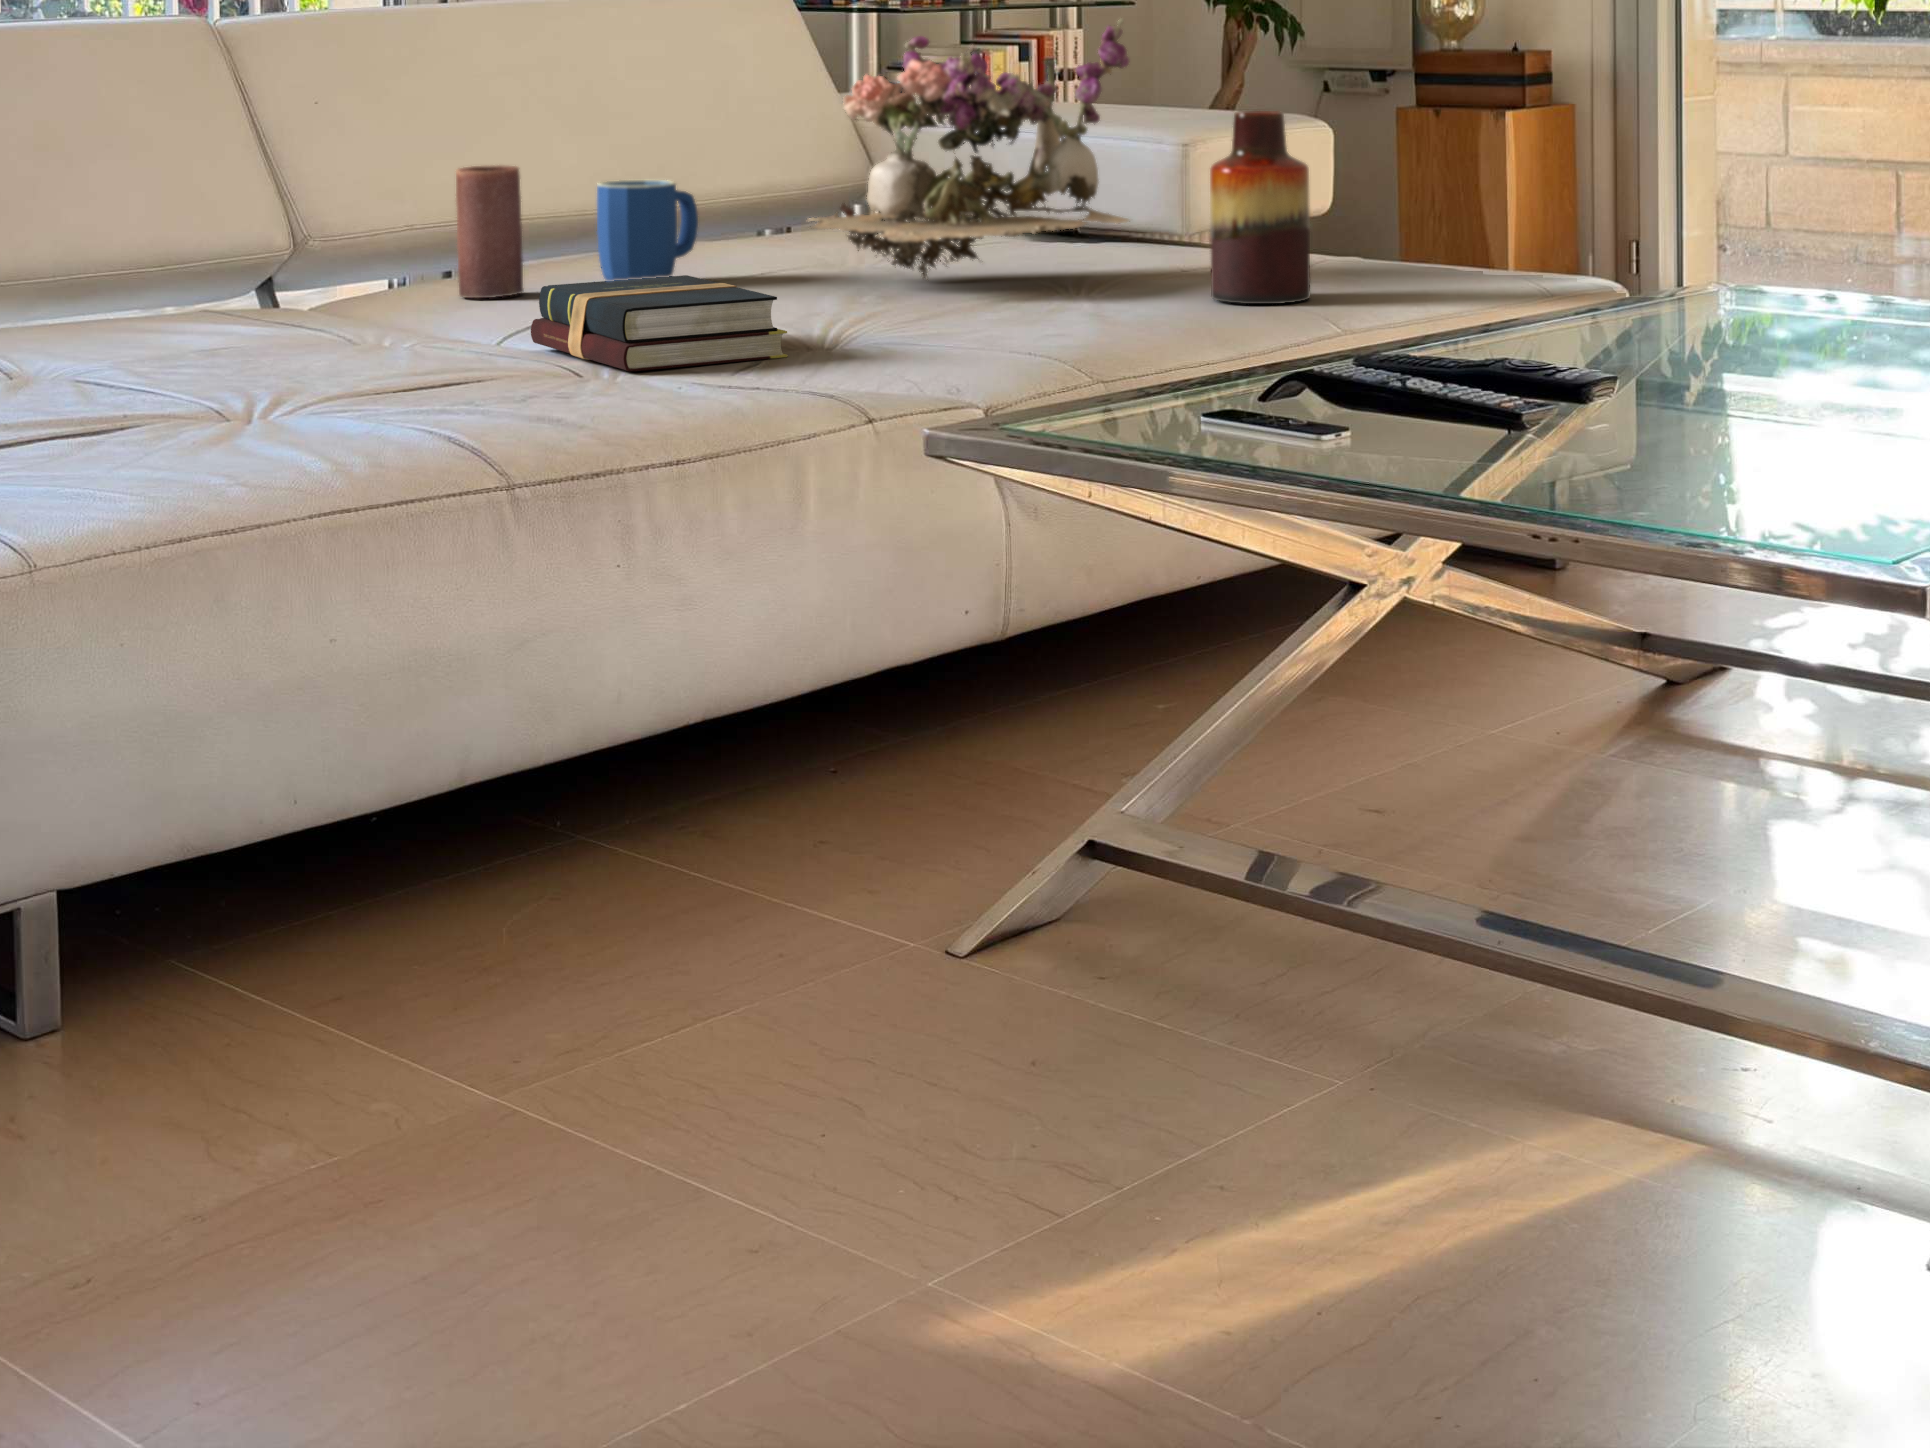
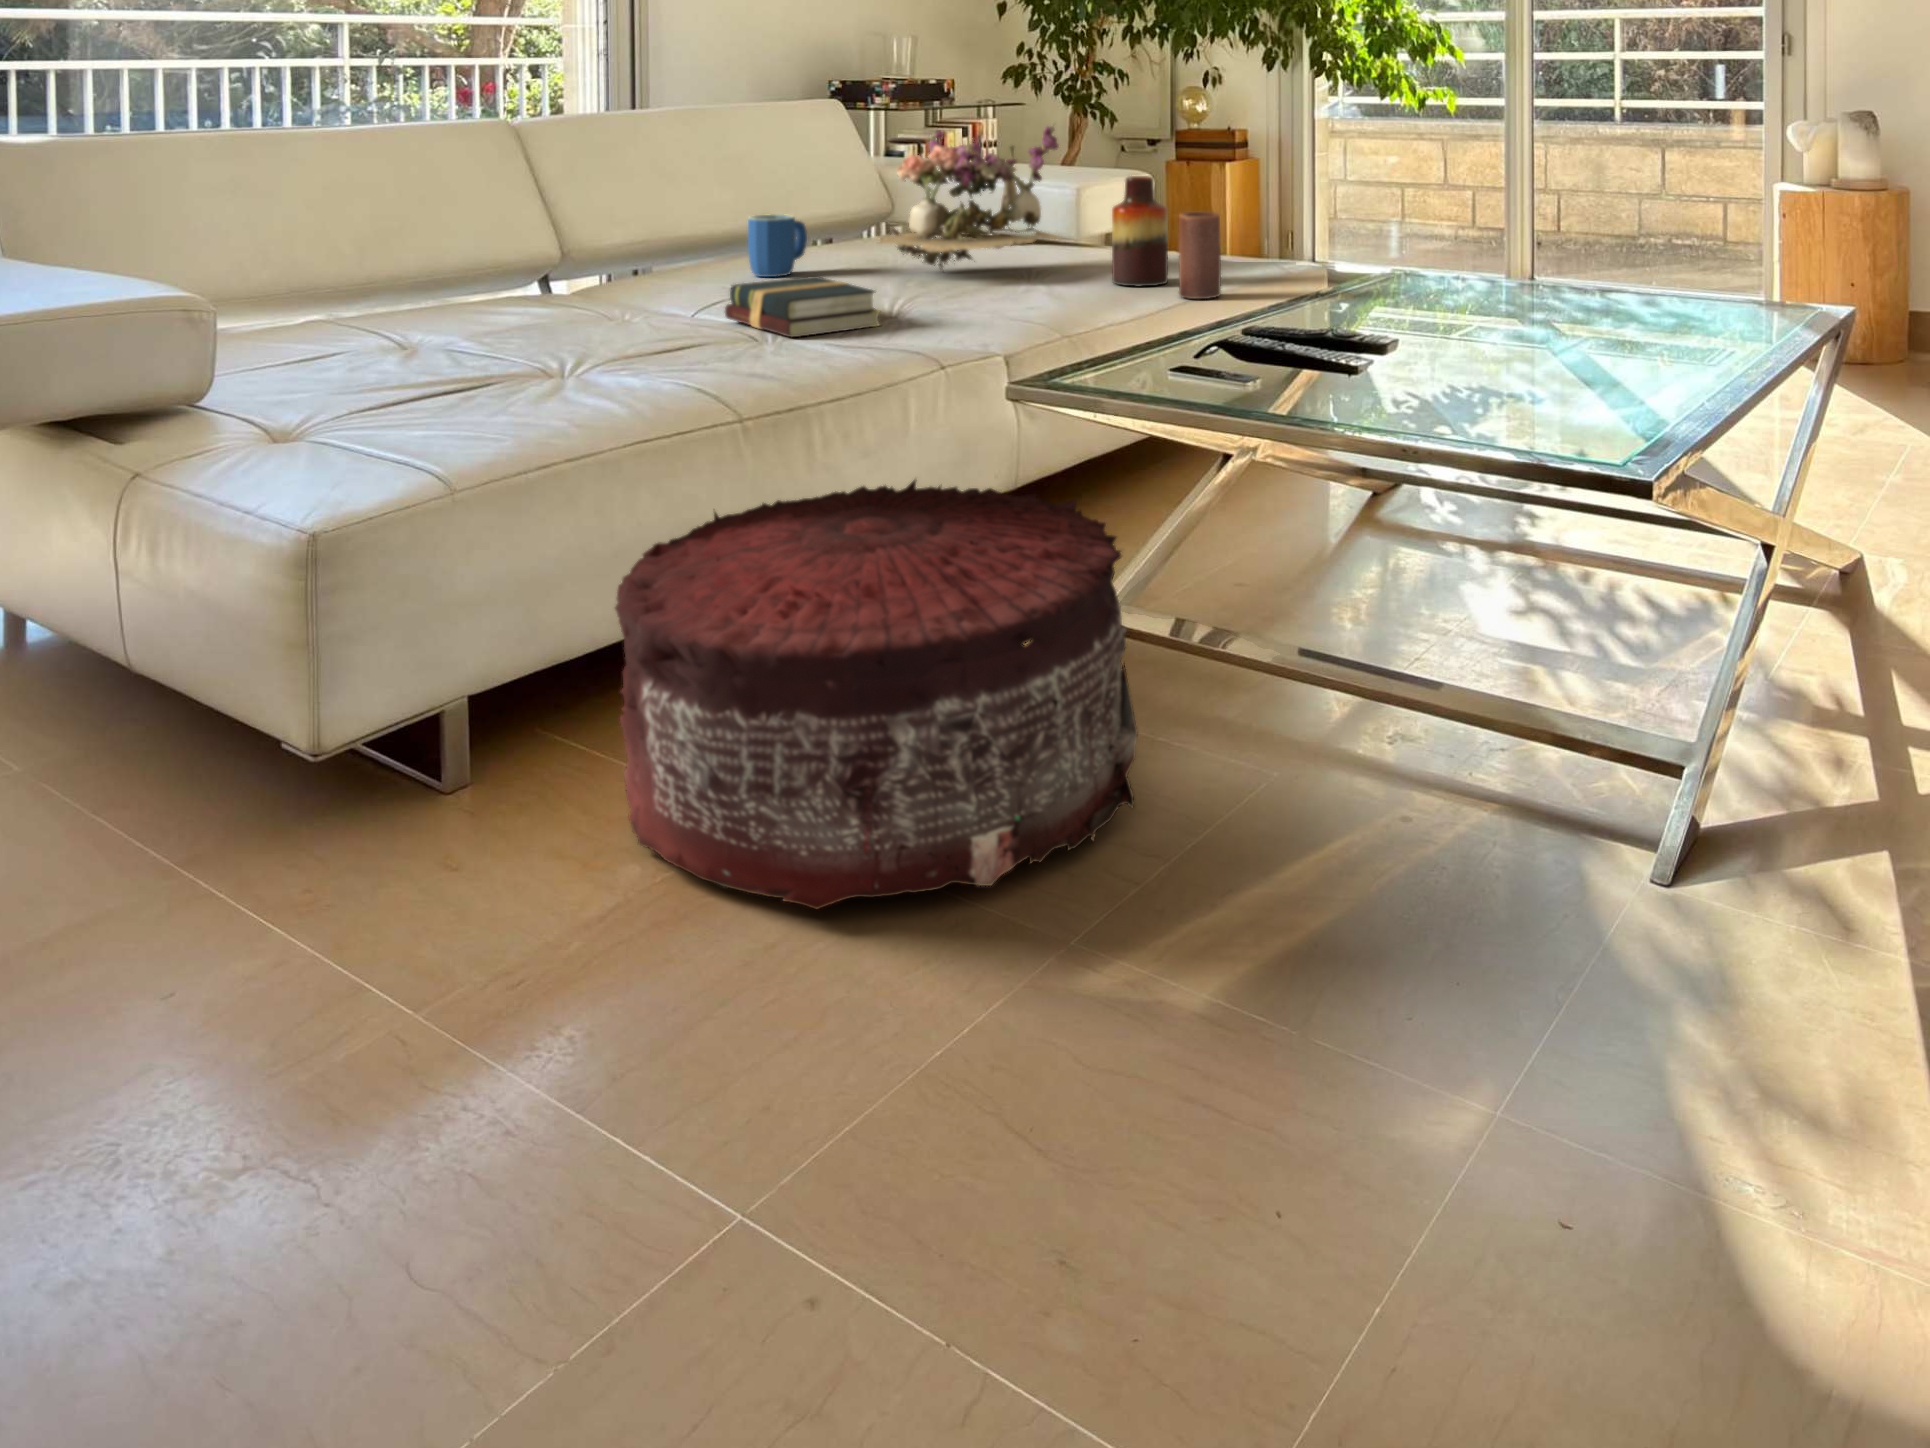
candle: present [456,165,523,298] -> present [1179,212,1221,299]
pouf: none [276,589,1120,1230] -> present [615,480,1138,909]

